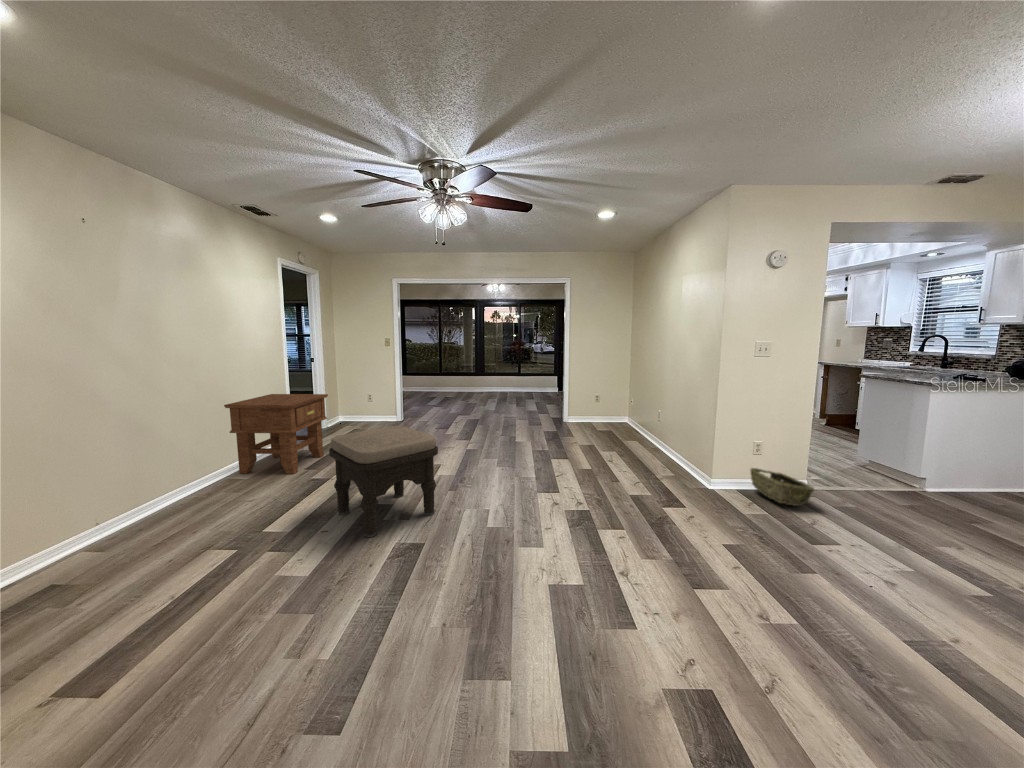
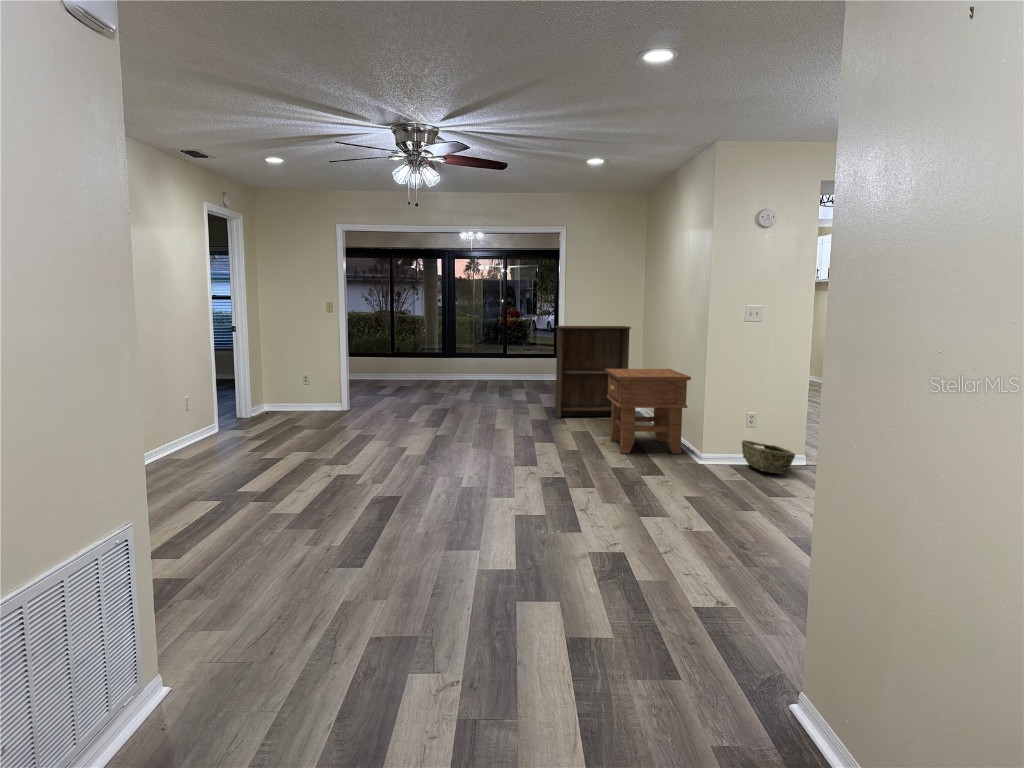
bookshelf: none [564,357,626,431] -> present [555,326,631,419]
side table: present [224,394,328,474] -> present [605,369,691,454]
ottoman: present [329,426,438,537] -> none [299,394,410,493]

